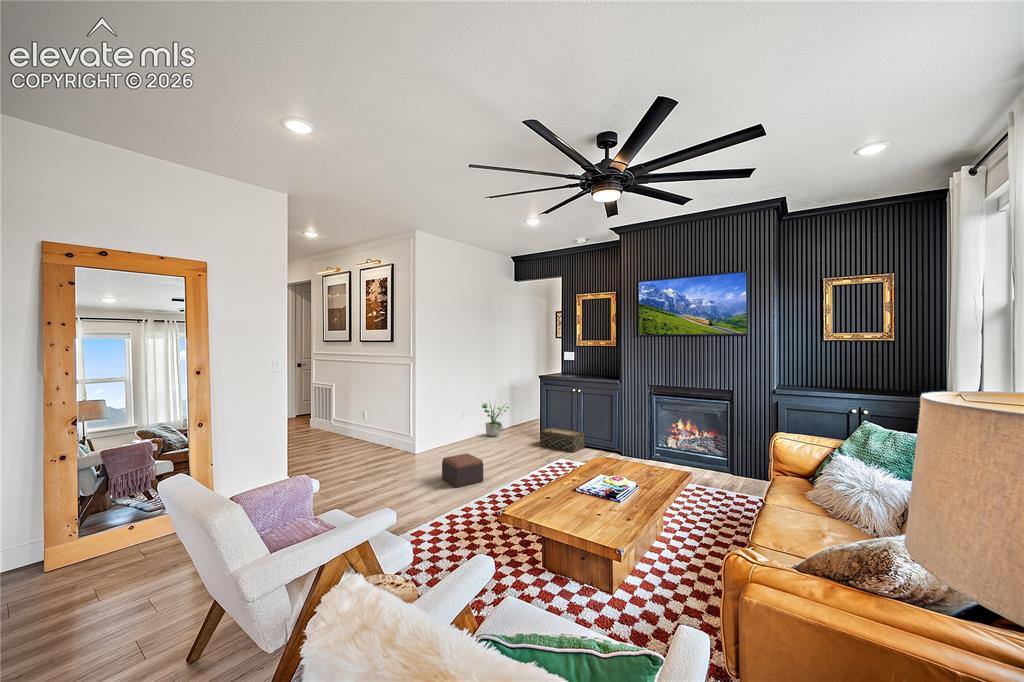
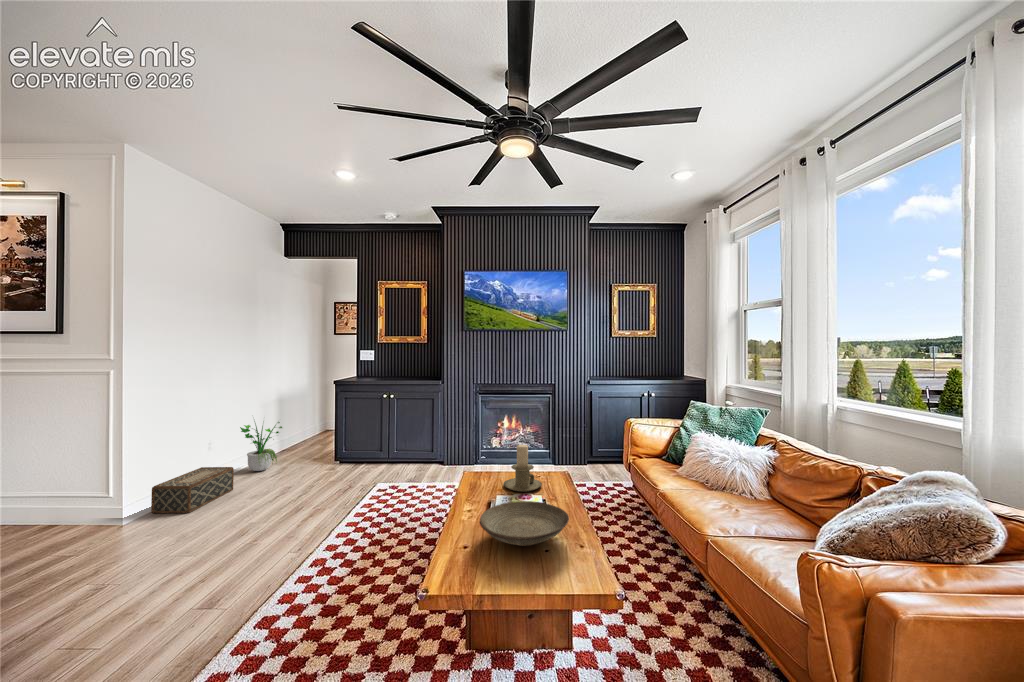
woven basket: present [540,427,585,452] -> present [151,467,234,513]
candle holder: none [615,439,649,479] -> present [503,445,542,492]
footstool: present [442,453,483,488] -> none [206,505,287,567]
decorative bowl: none [556,478,625,509] -> present [480,501,569,546]

